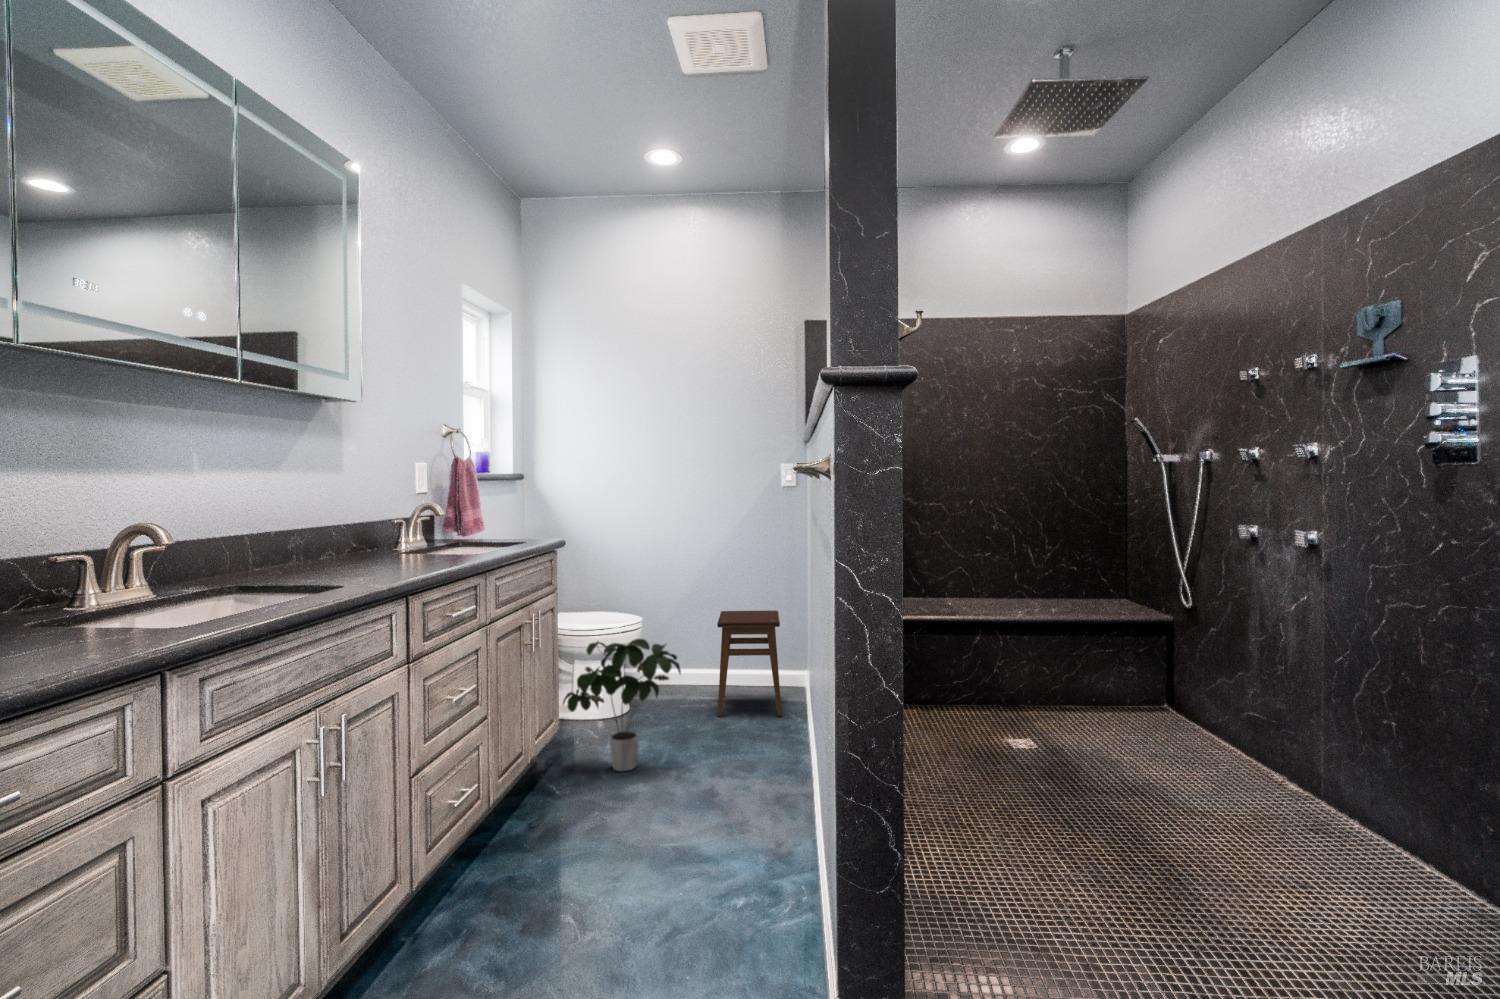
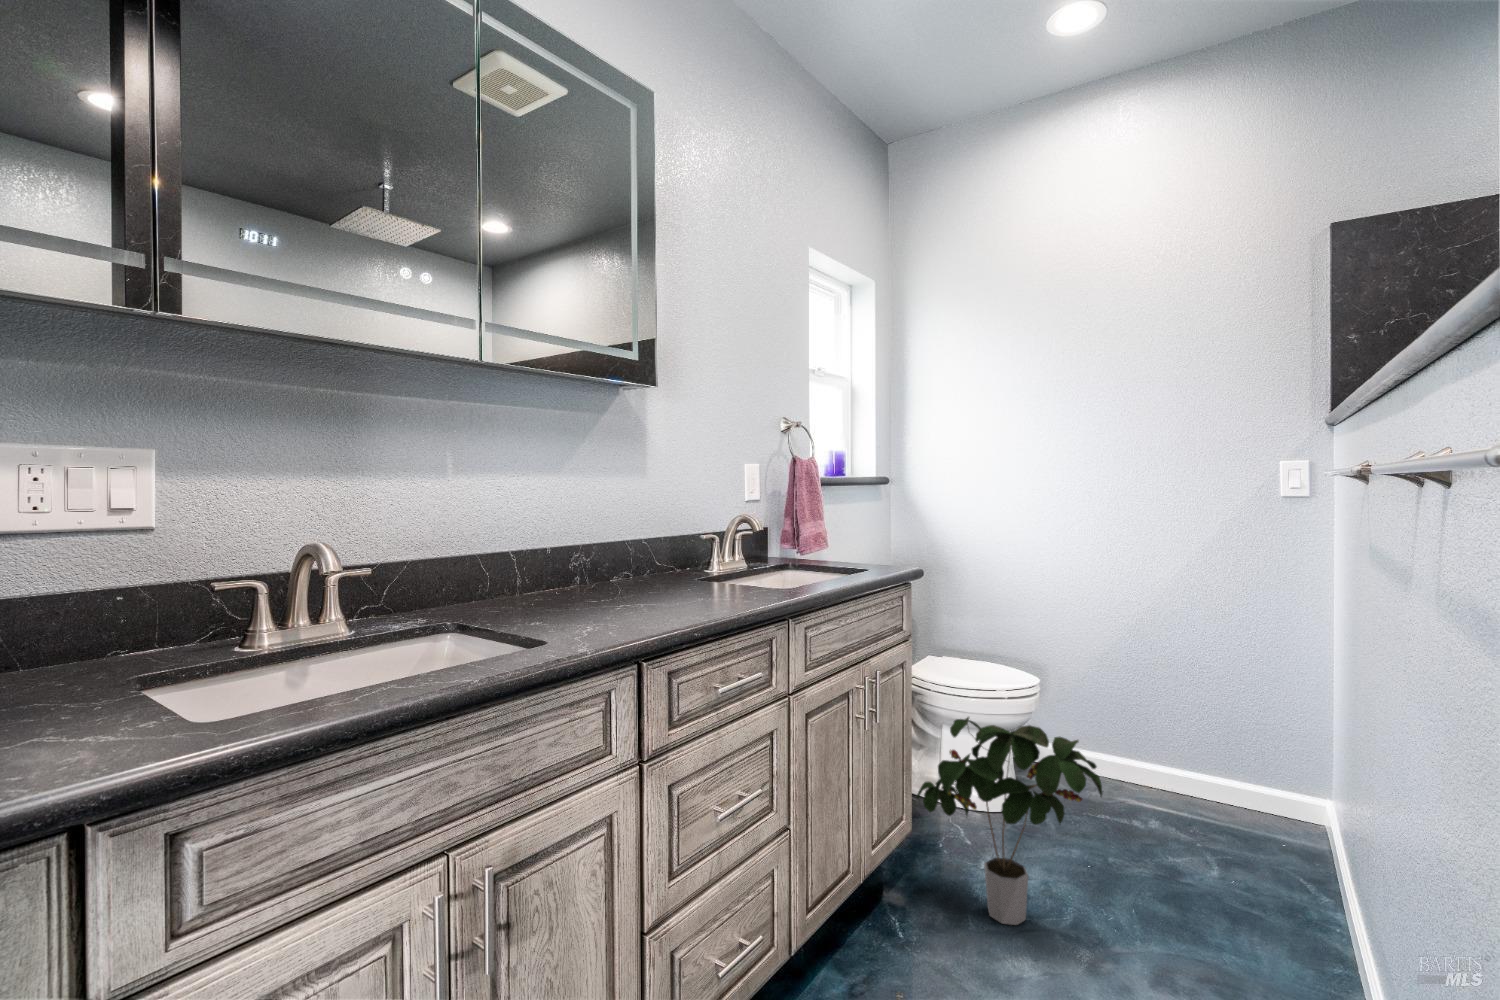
stool: present [717,611,782,716] -> none [1167,683,1296,884]

